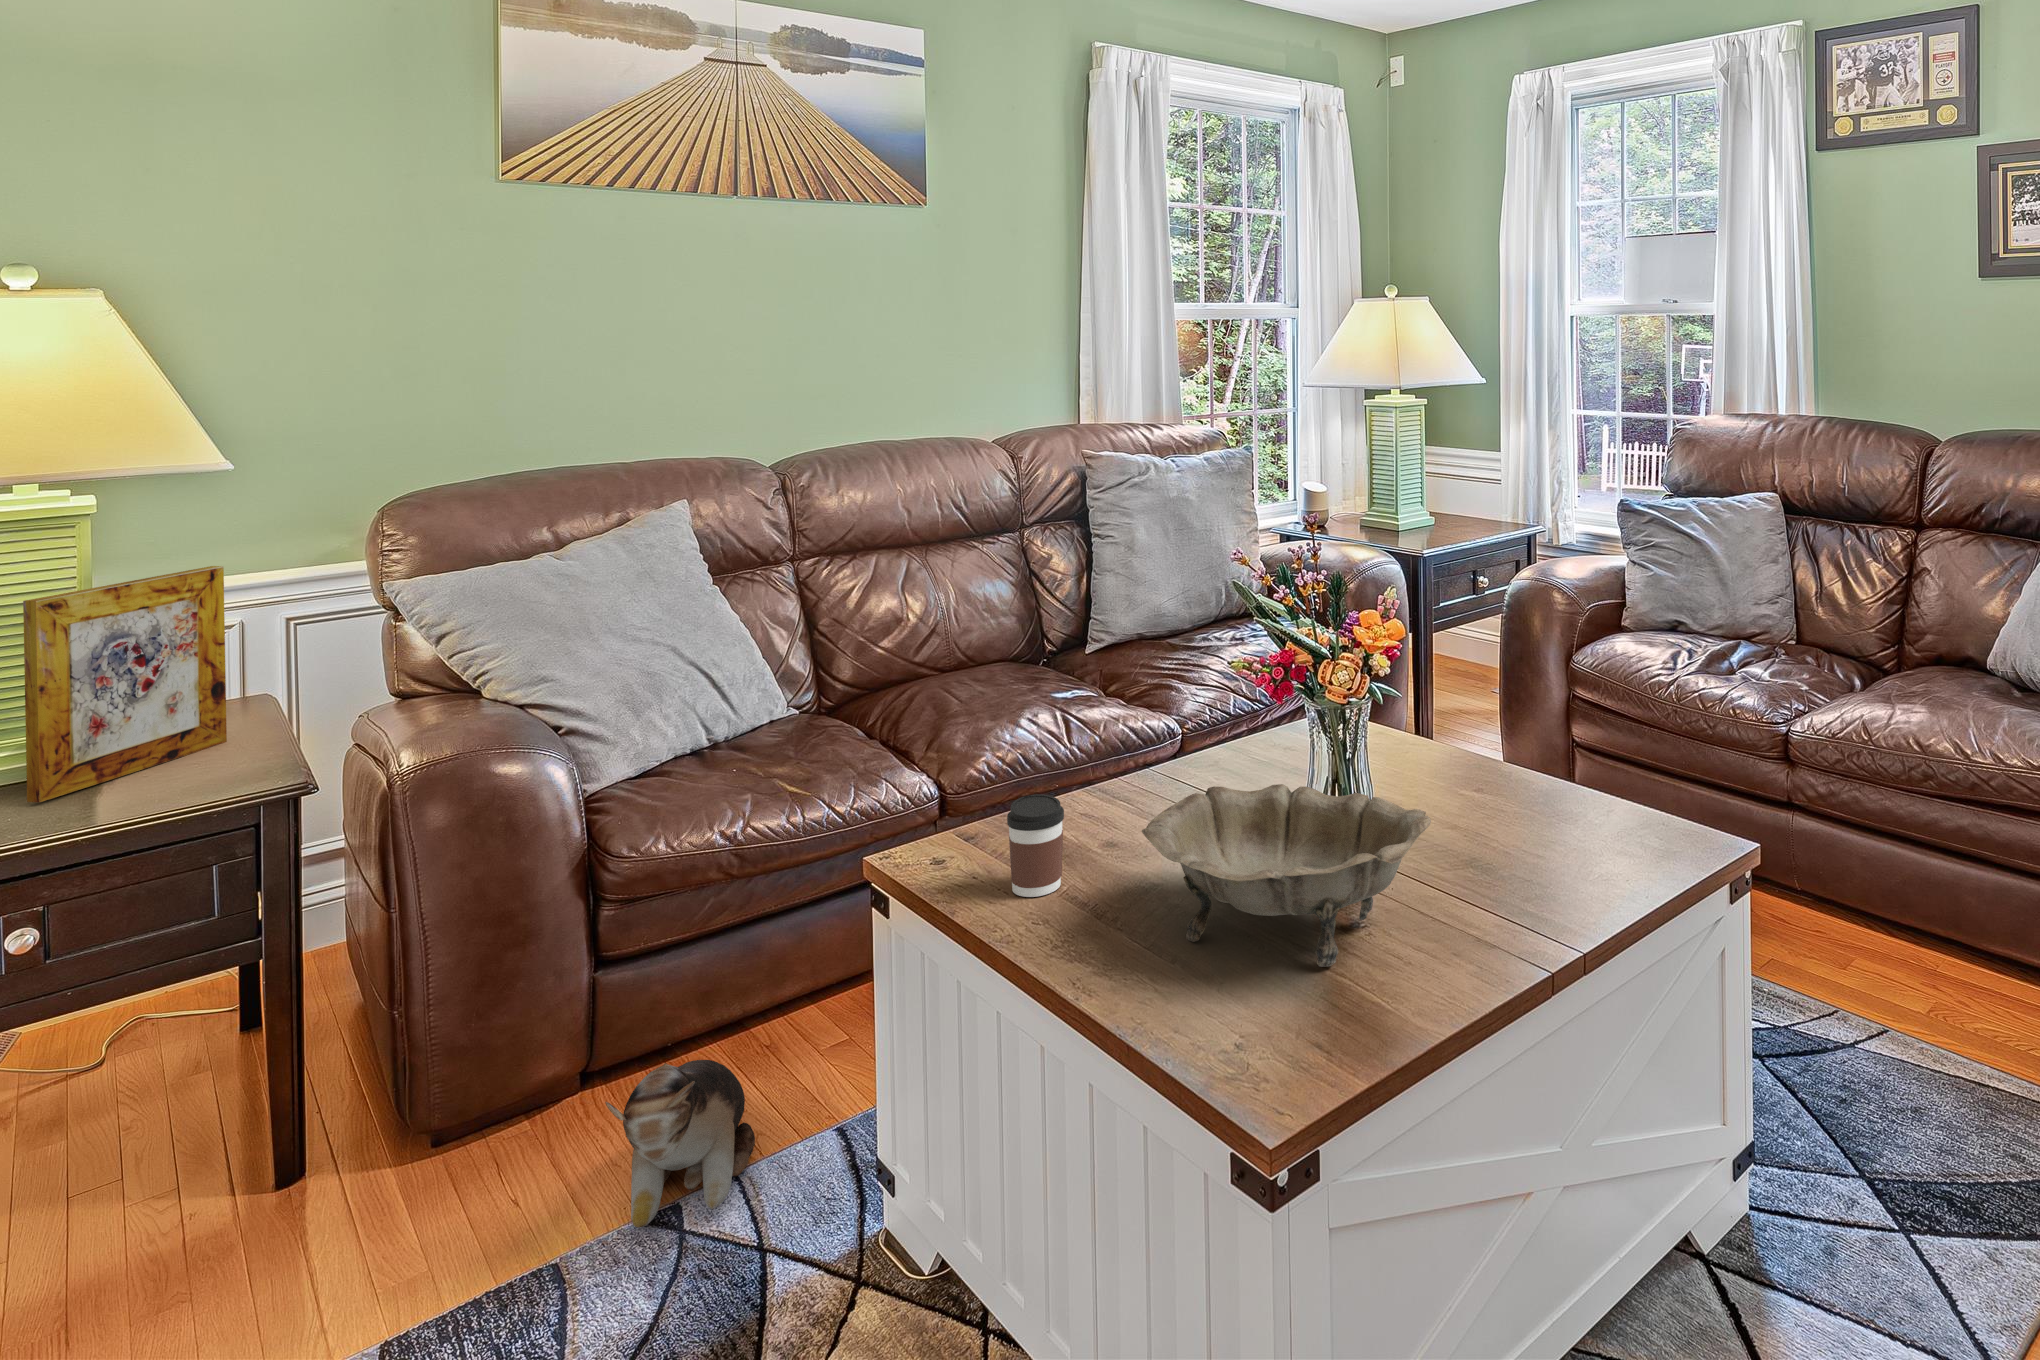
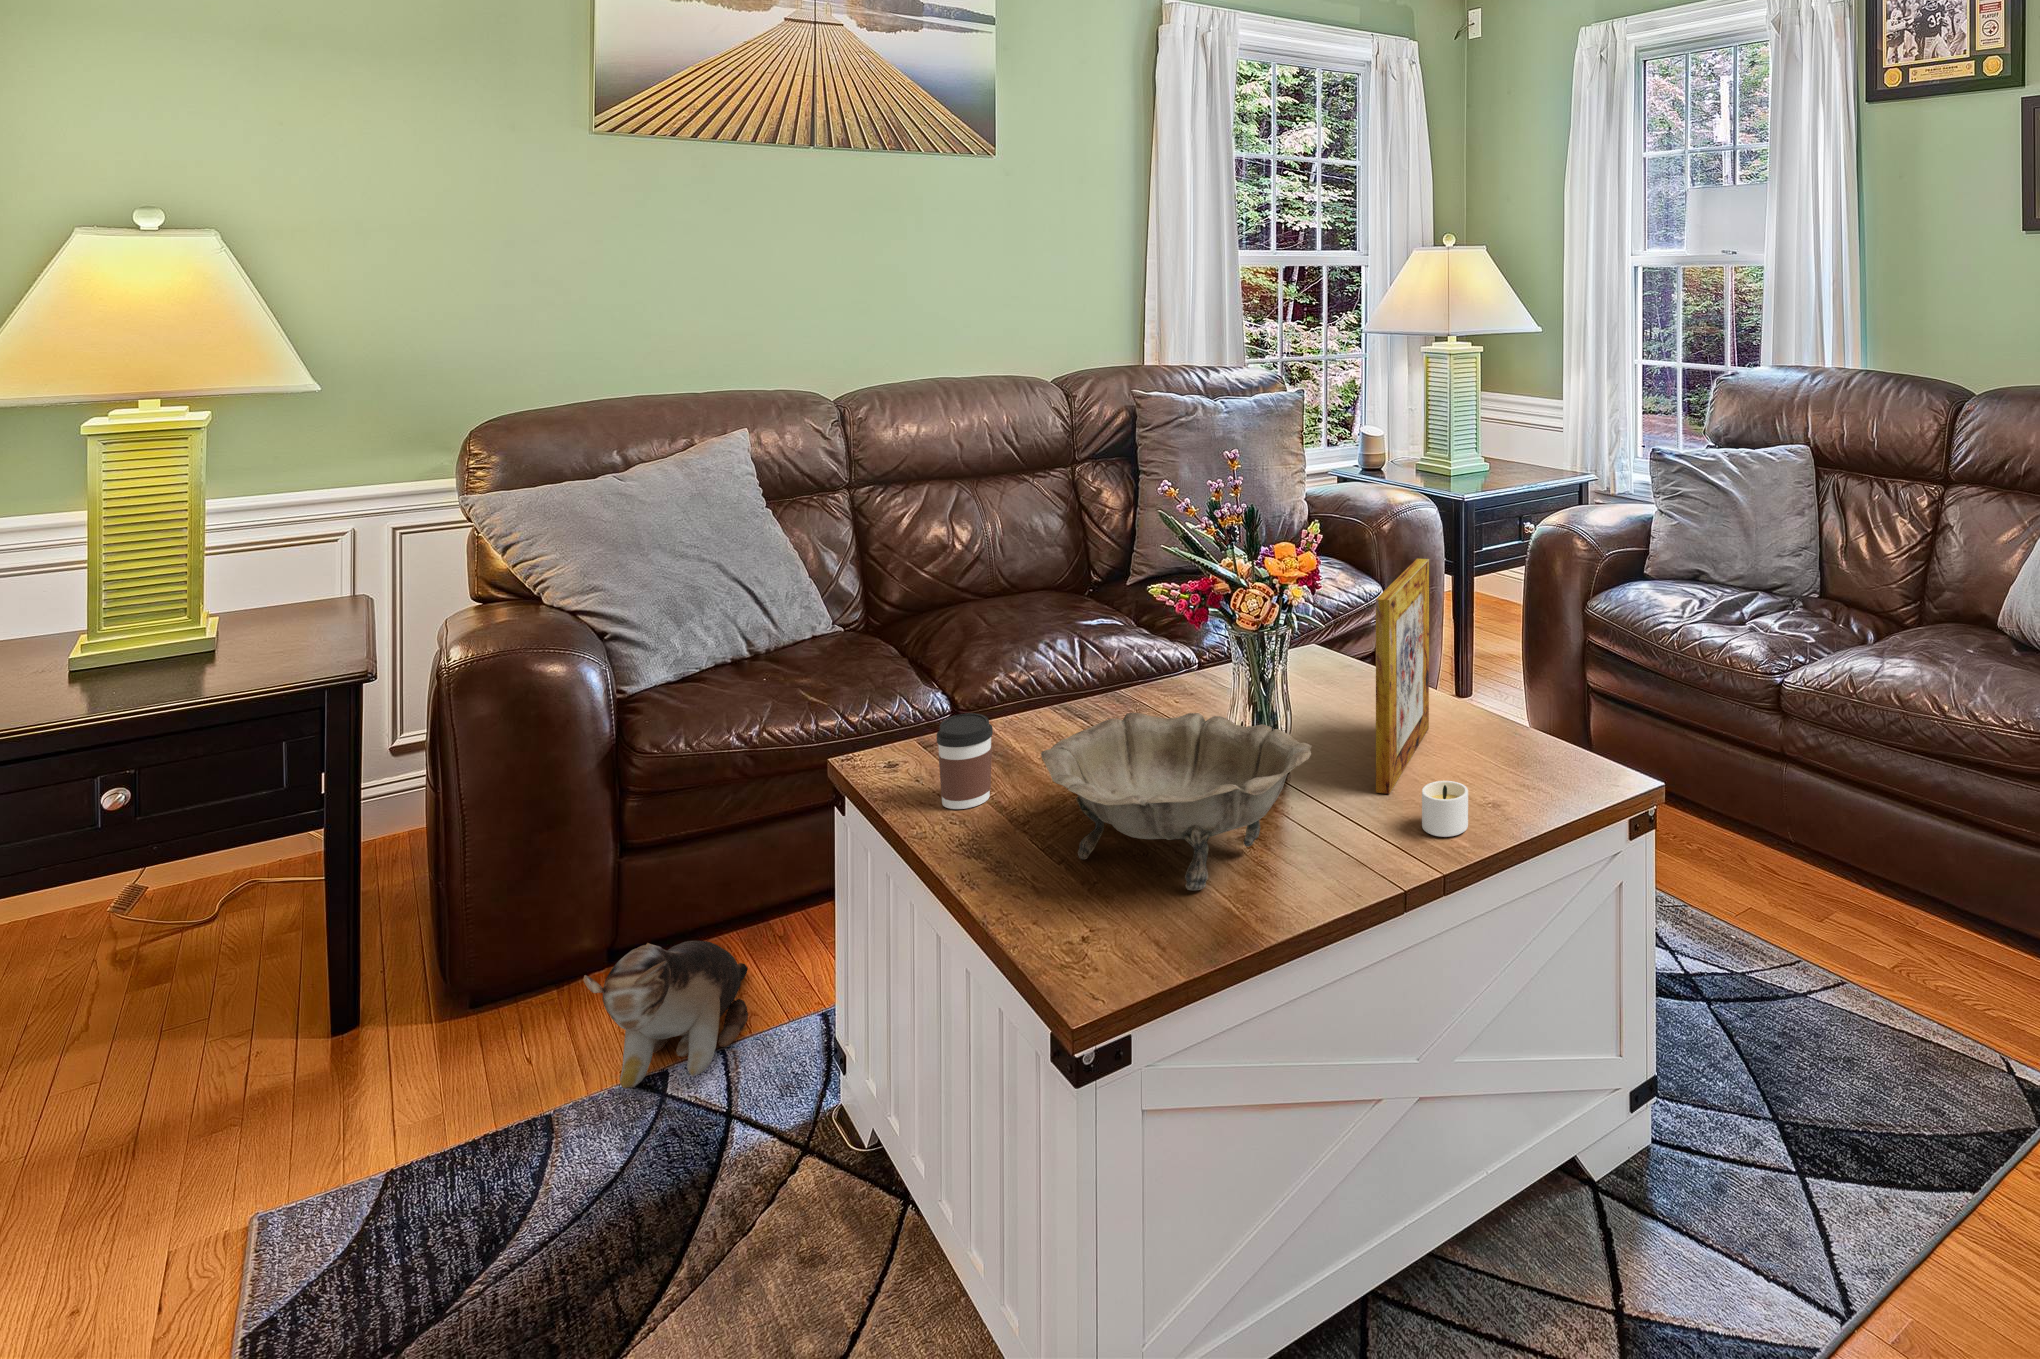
picture frame: present [23,566,227,802] -> present [1376,559,1429,794]
candle: none [1525,844,1587,901] -> present [1422,781,1468,837]

